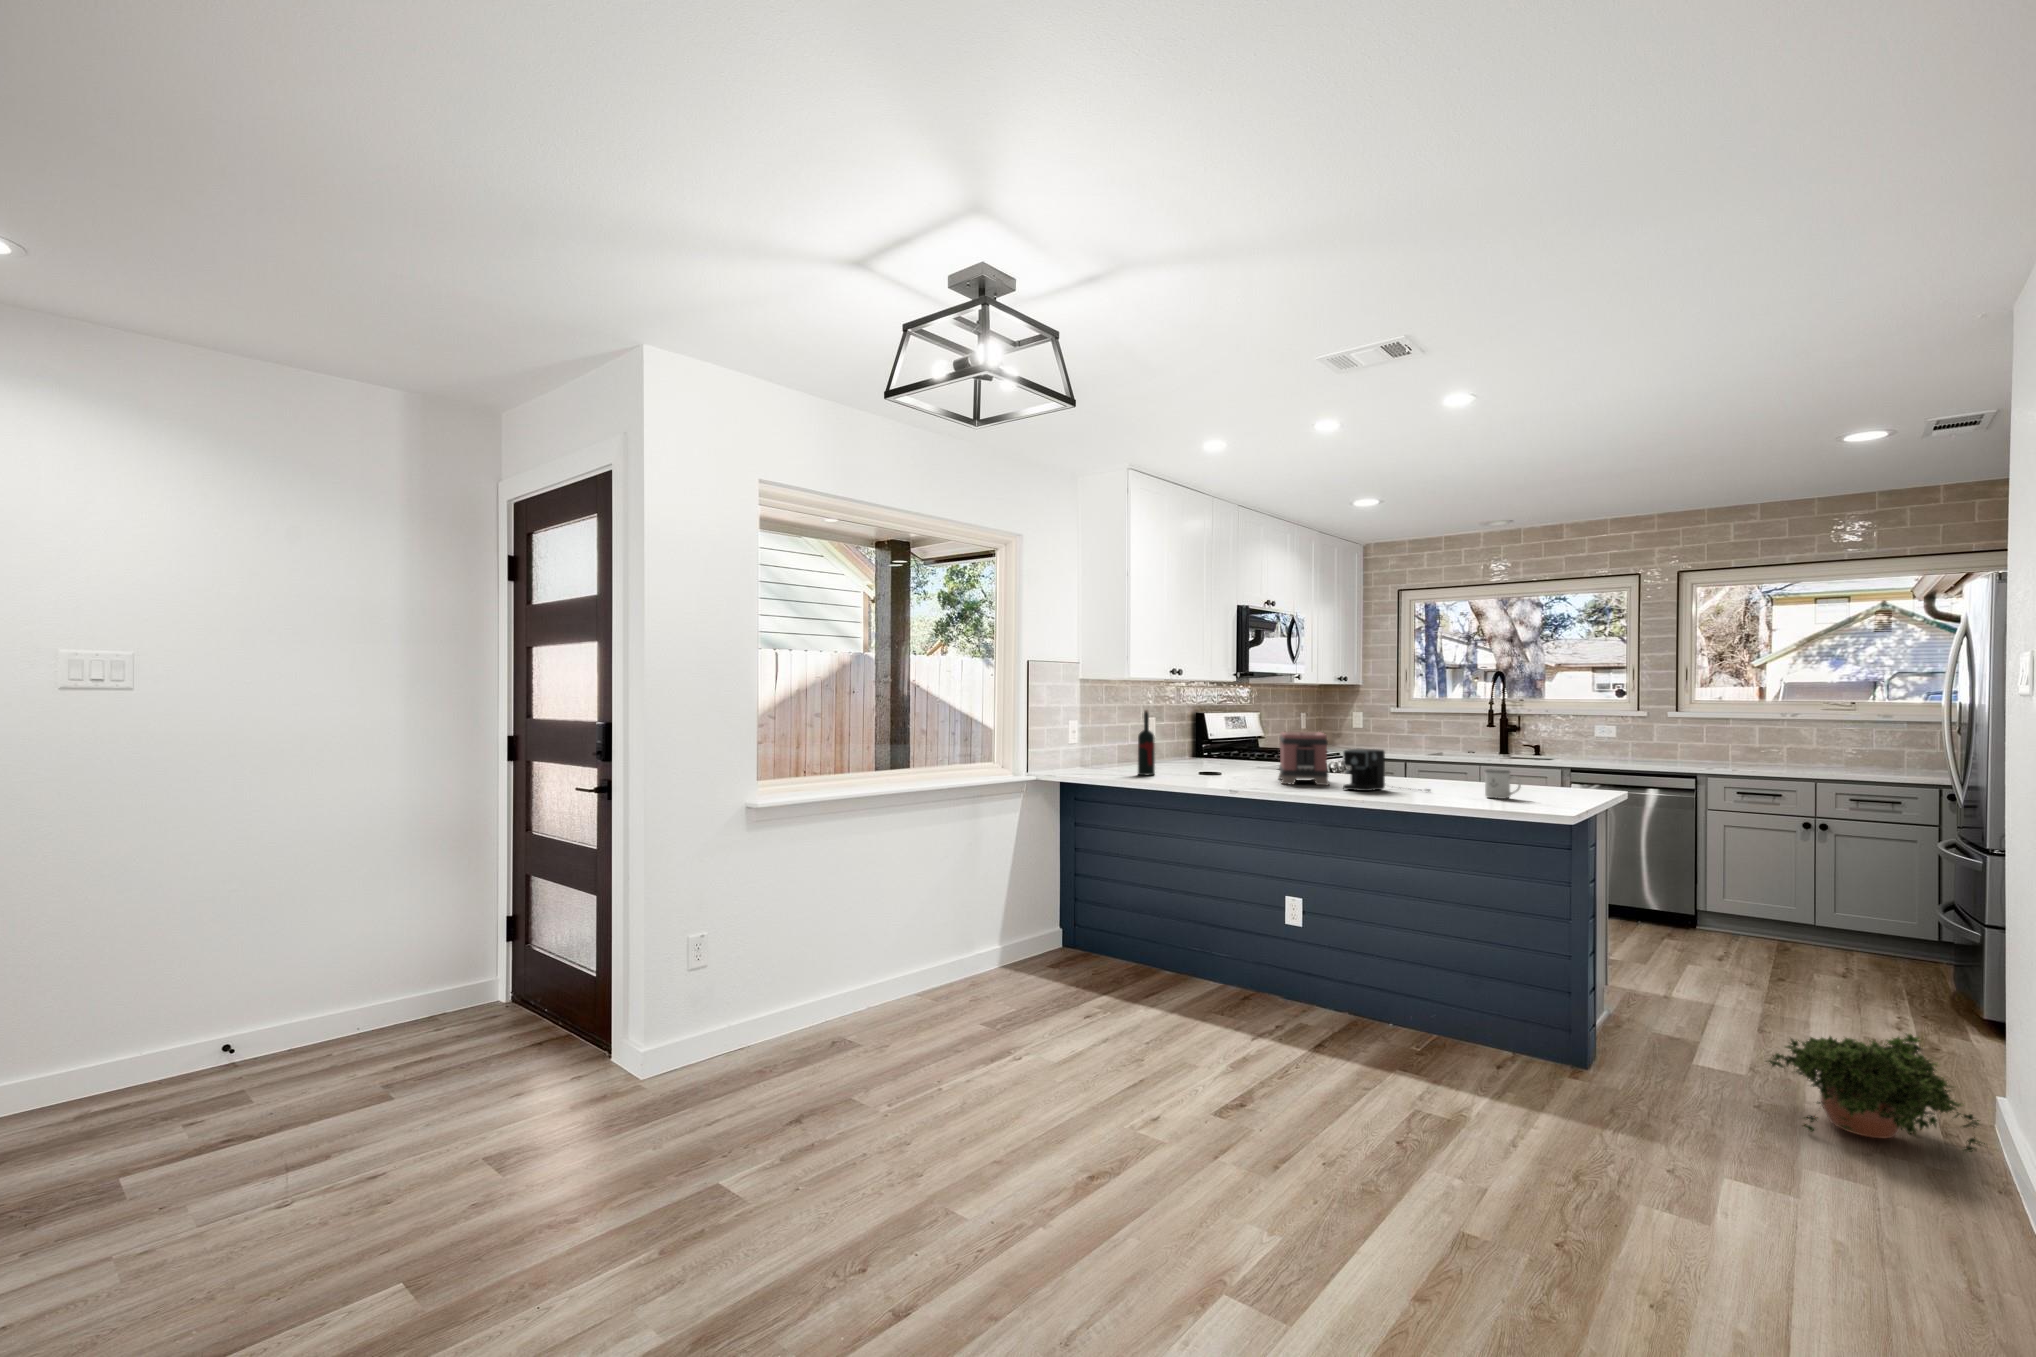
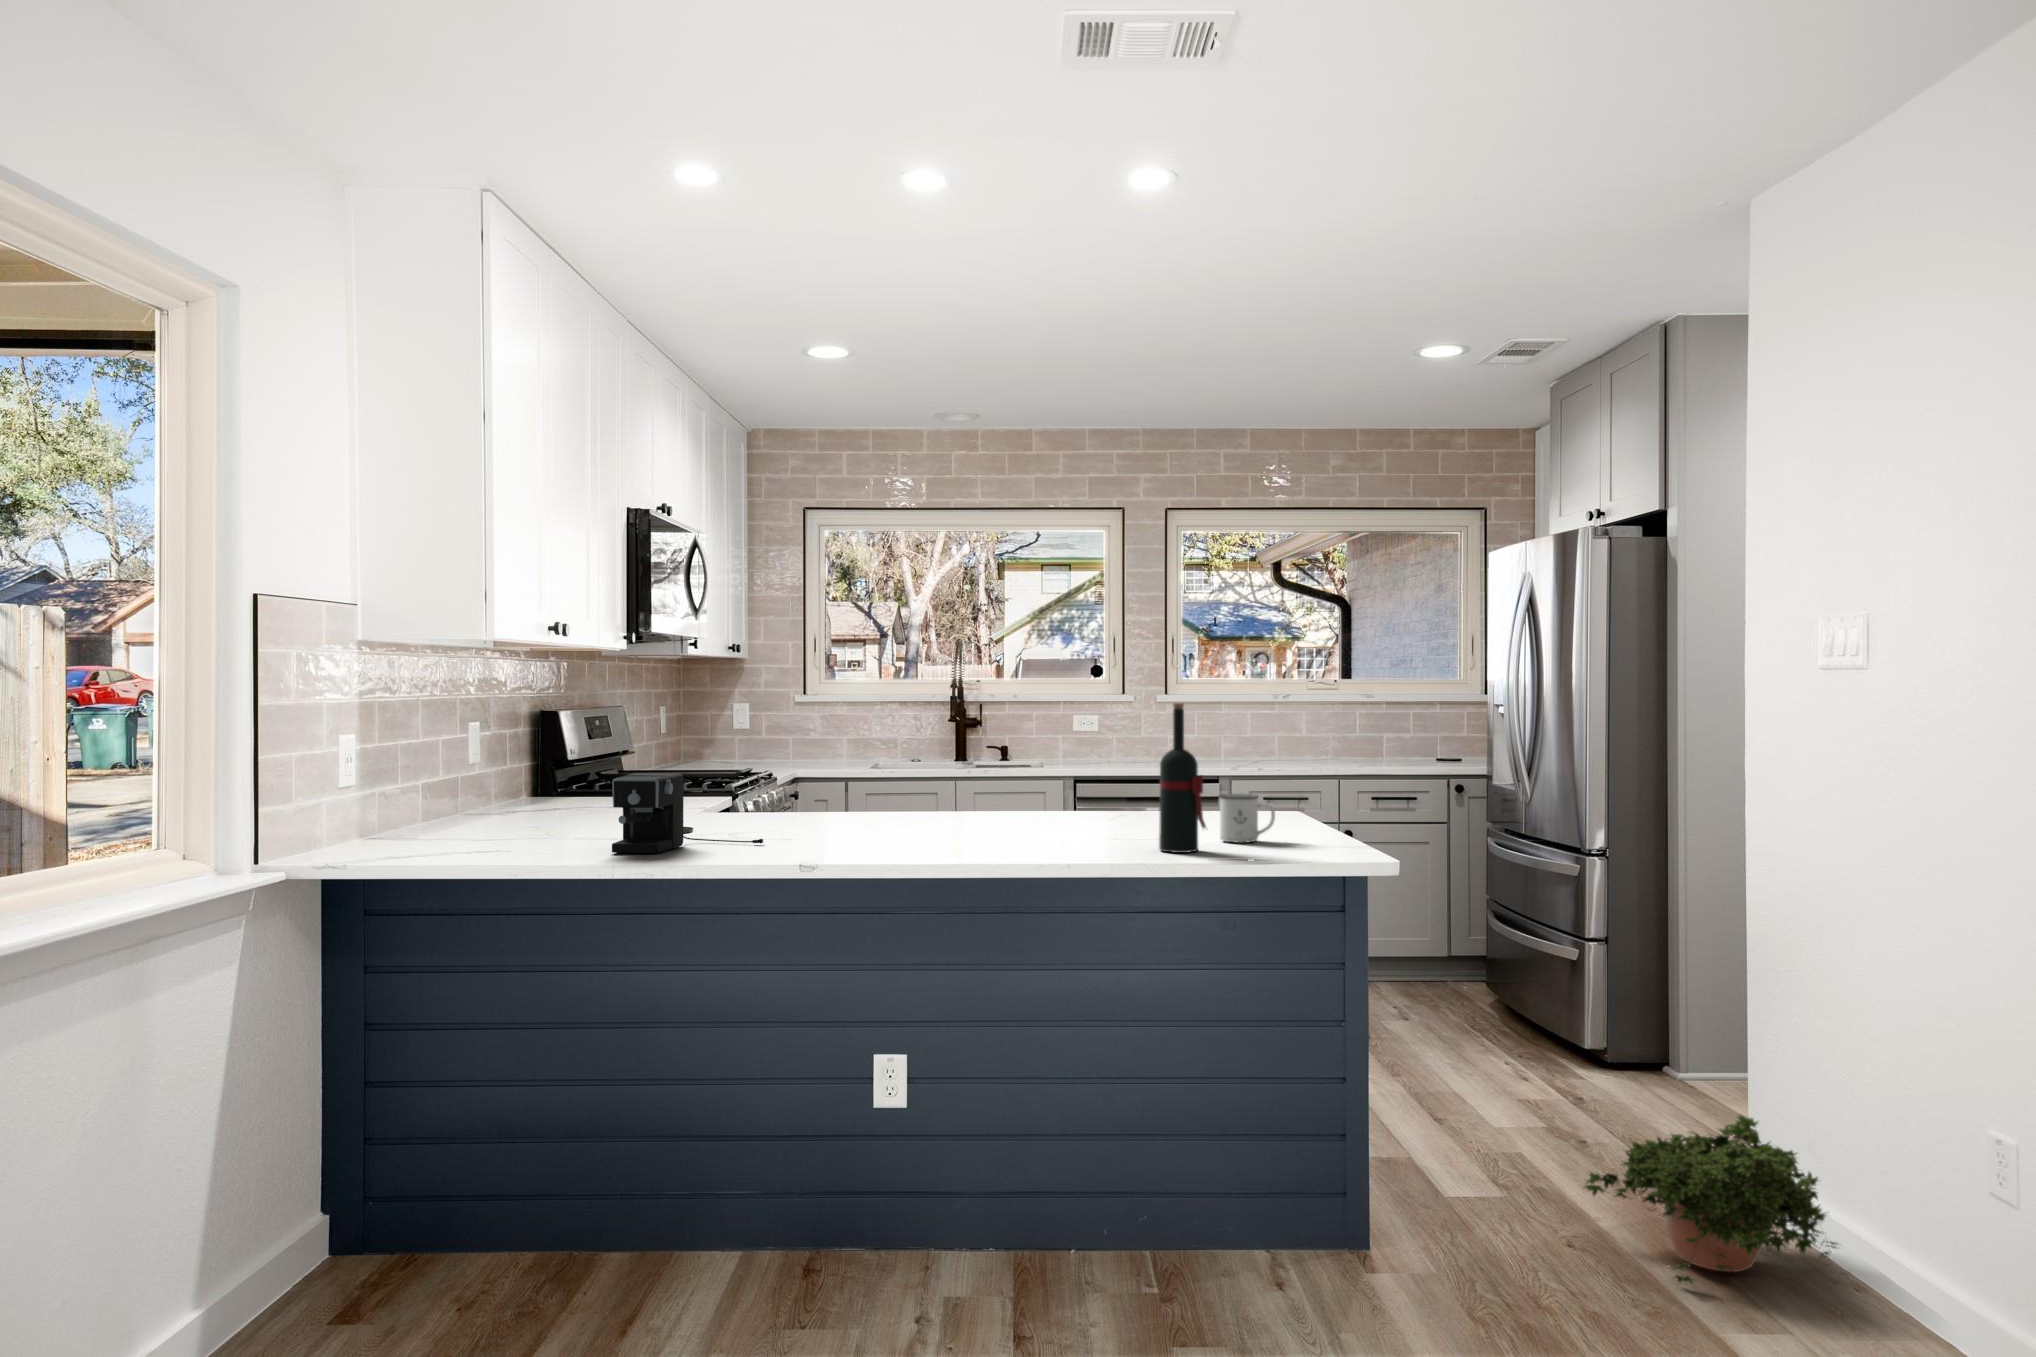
wine bottle: present [1138,710,1155,776] -> present [1159,703,1206,853]
toaster: present [1279,732,1329,785] -> none [809,741,937,844]
coffee maker: present [1343,749,1430,791] -> present [612,773,763,853]

